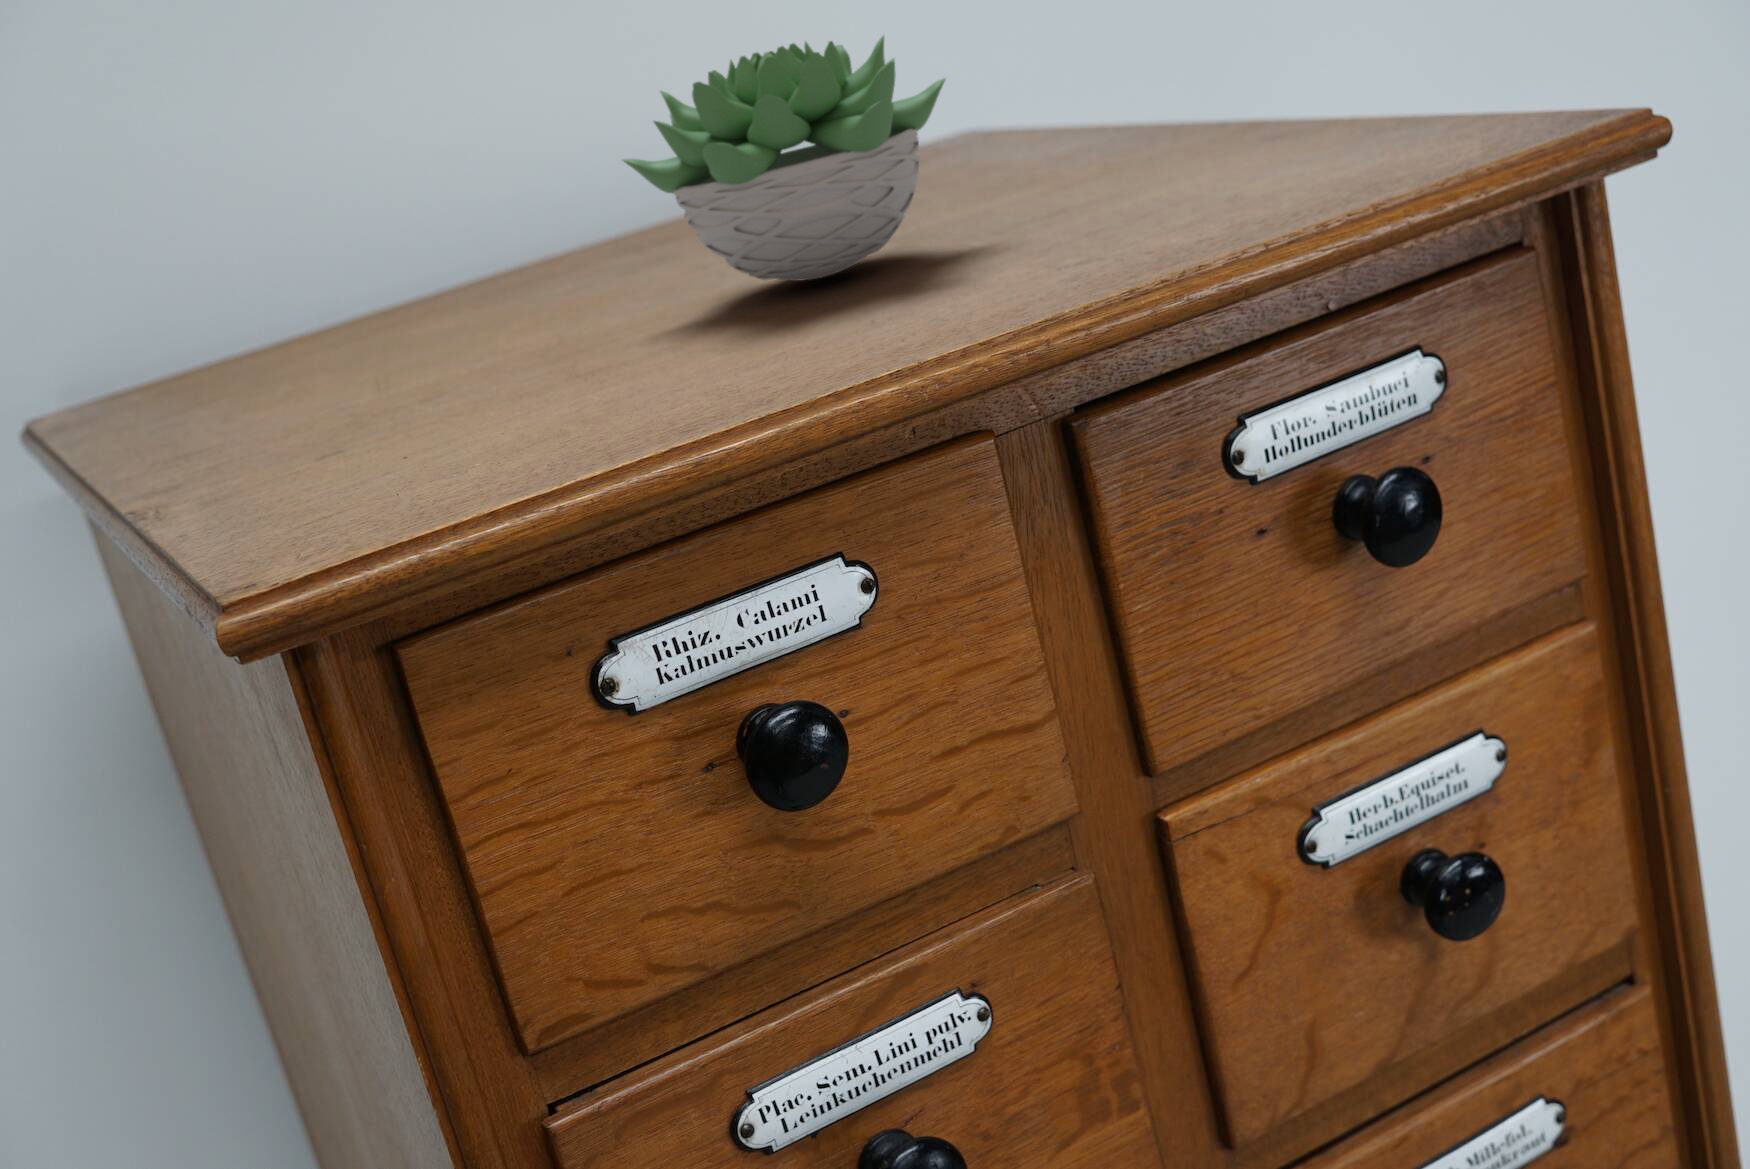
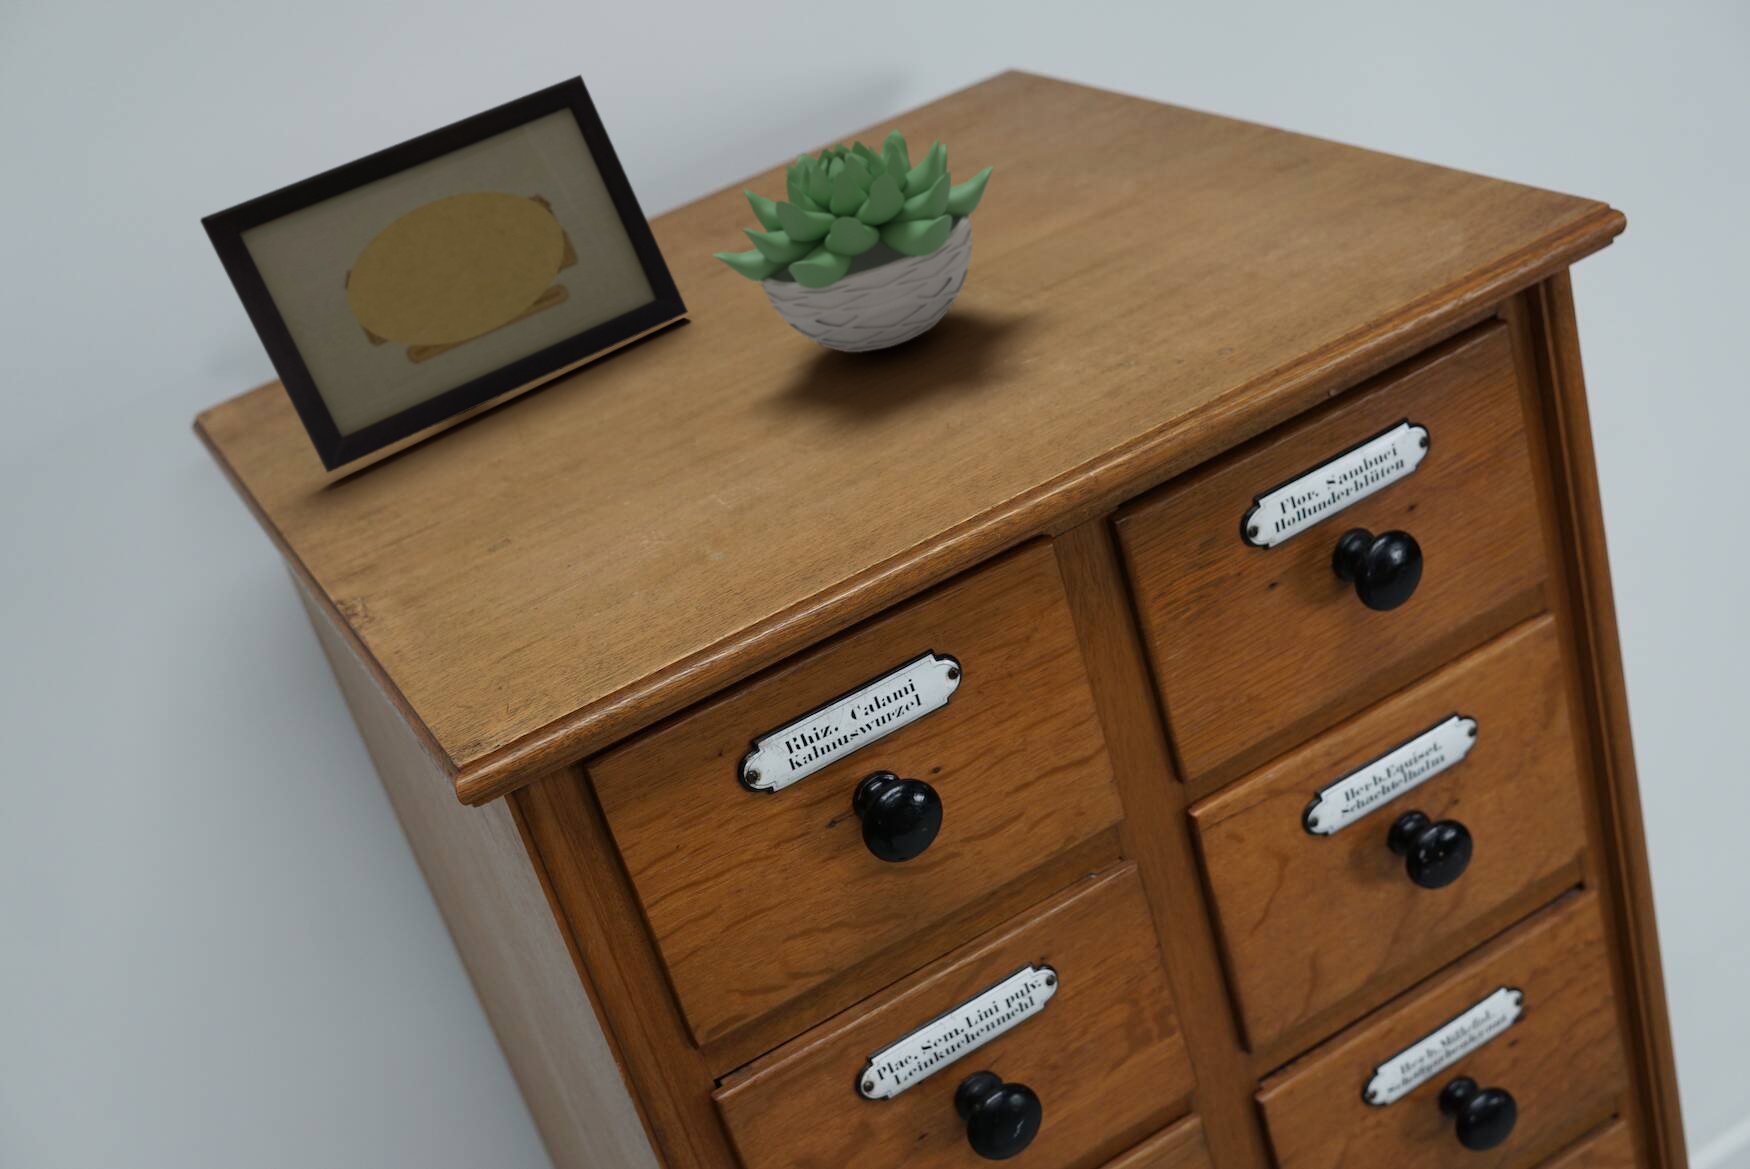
picture frame: none [48,18,605,421] -> present [201,75,688,473]

